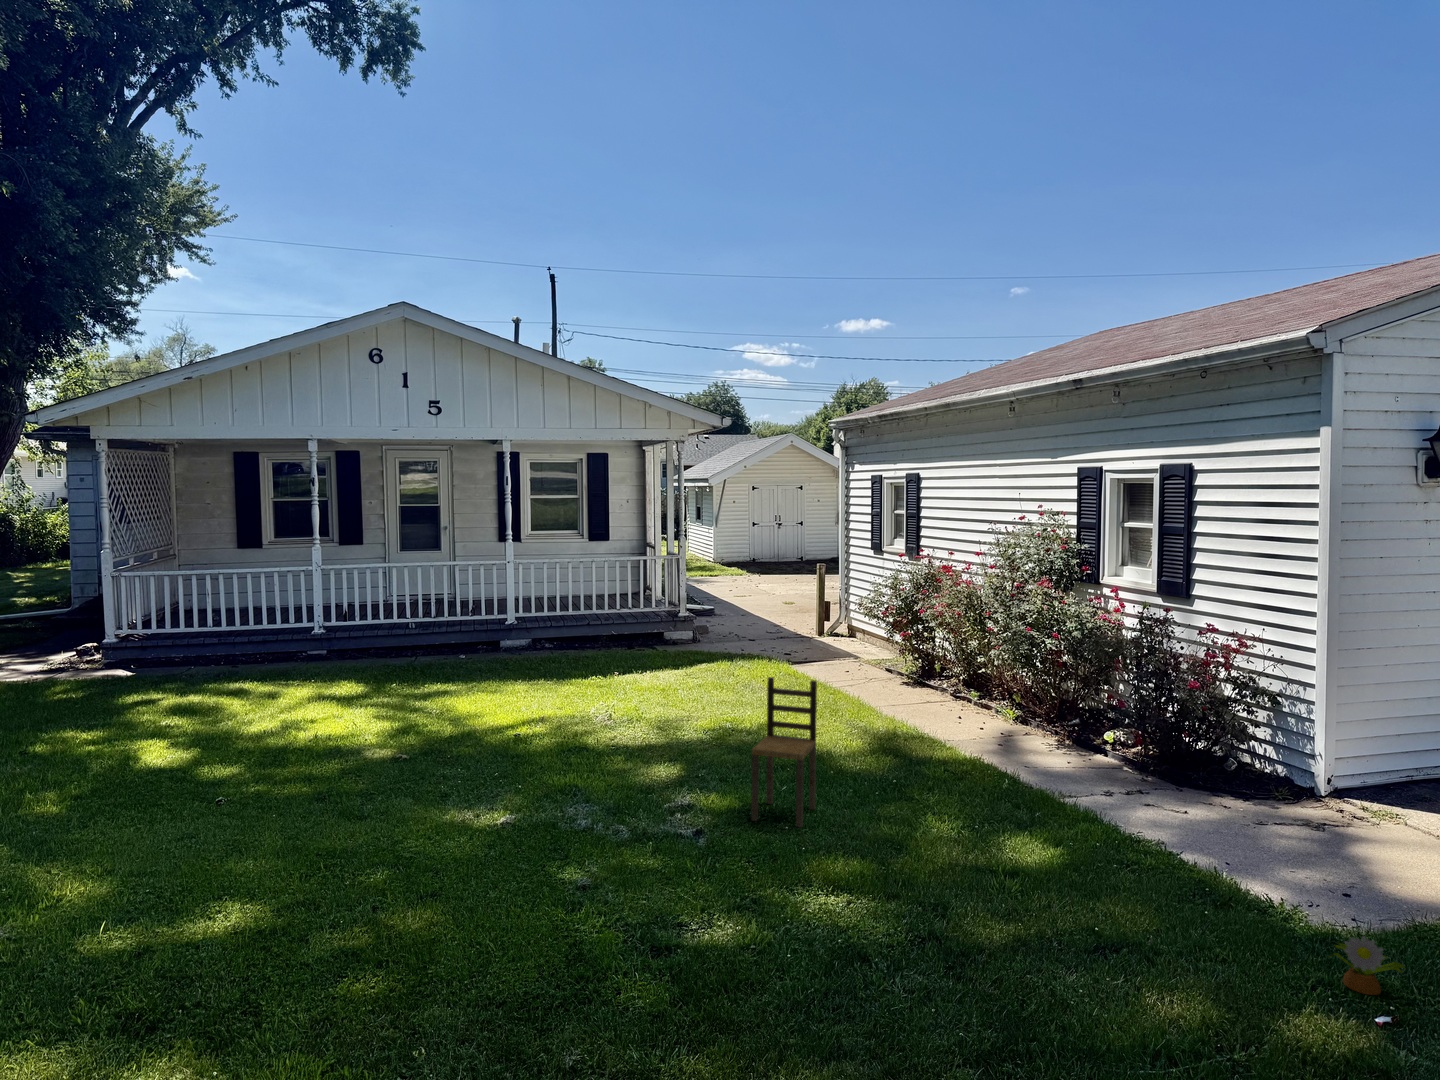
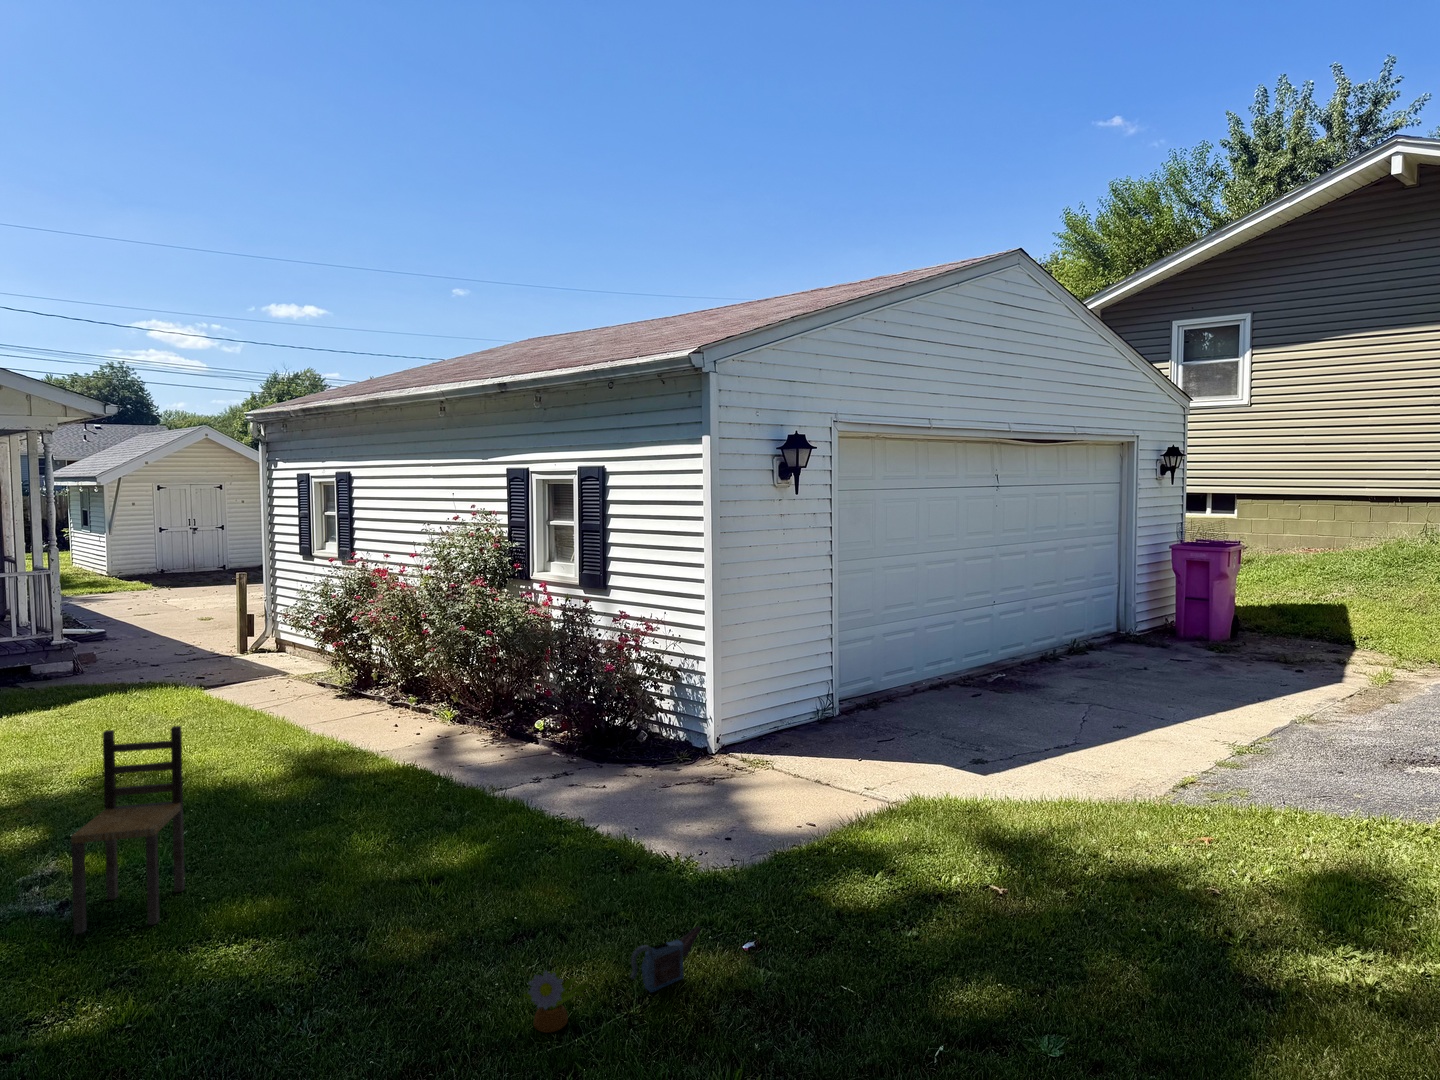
decorative plant: present [1332,936,1405,995] -> present [522,969,589,1033]
watering can: none [1213,949,1299,999] -> present [630,926,700,993]

